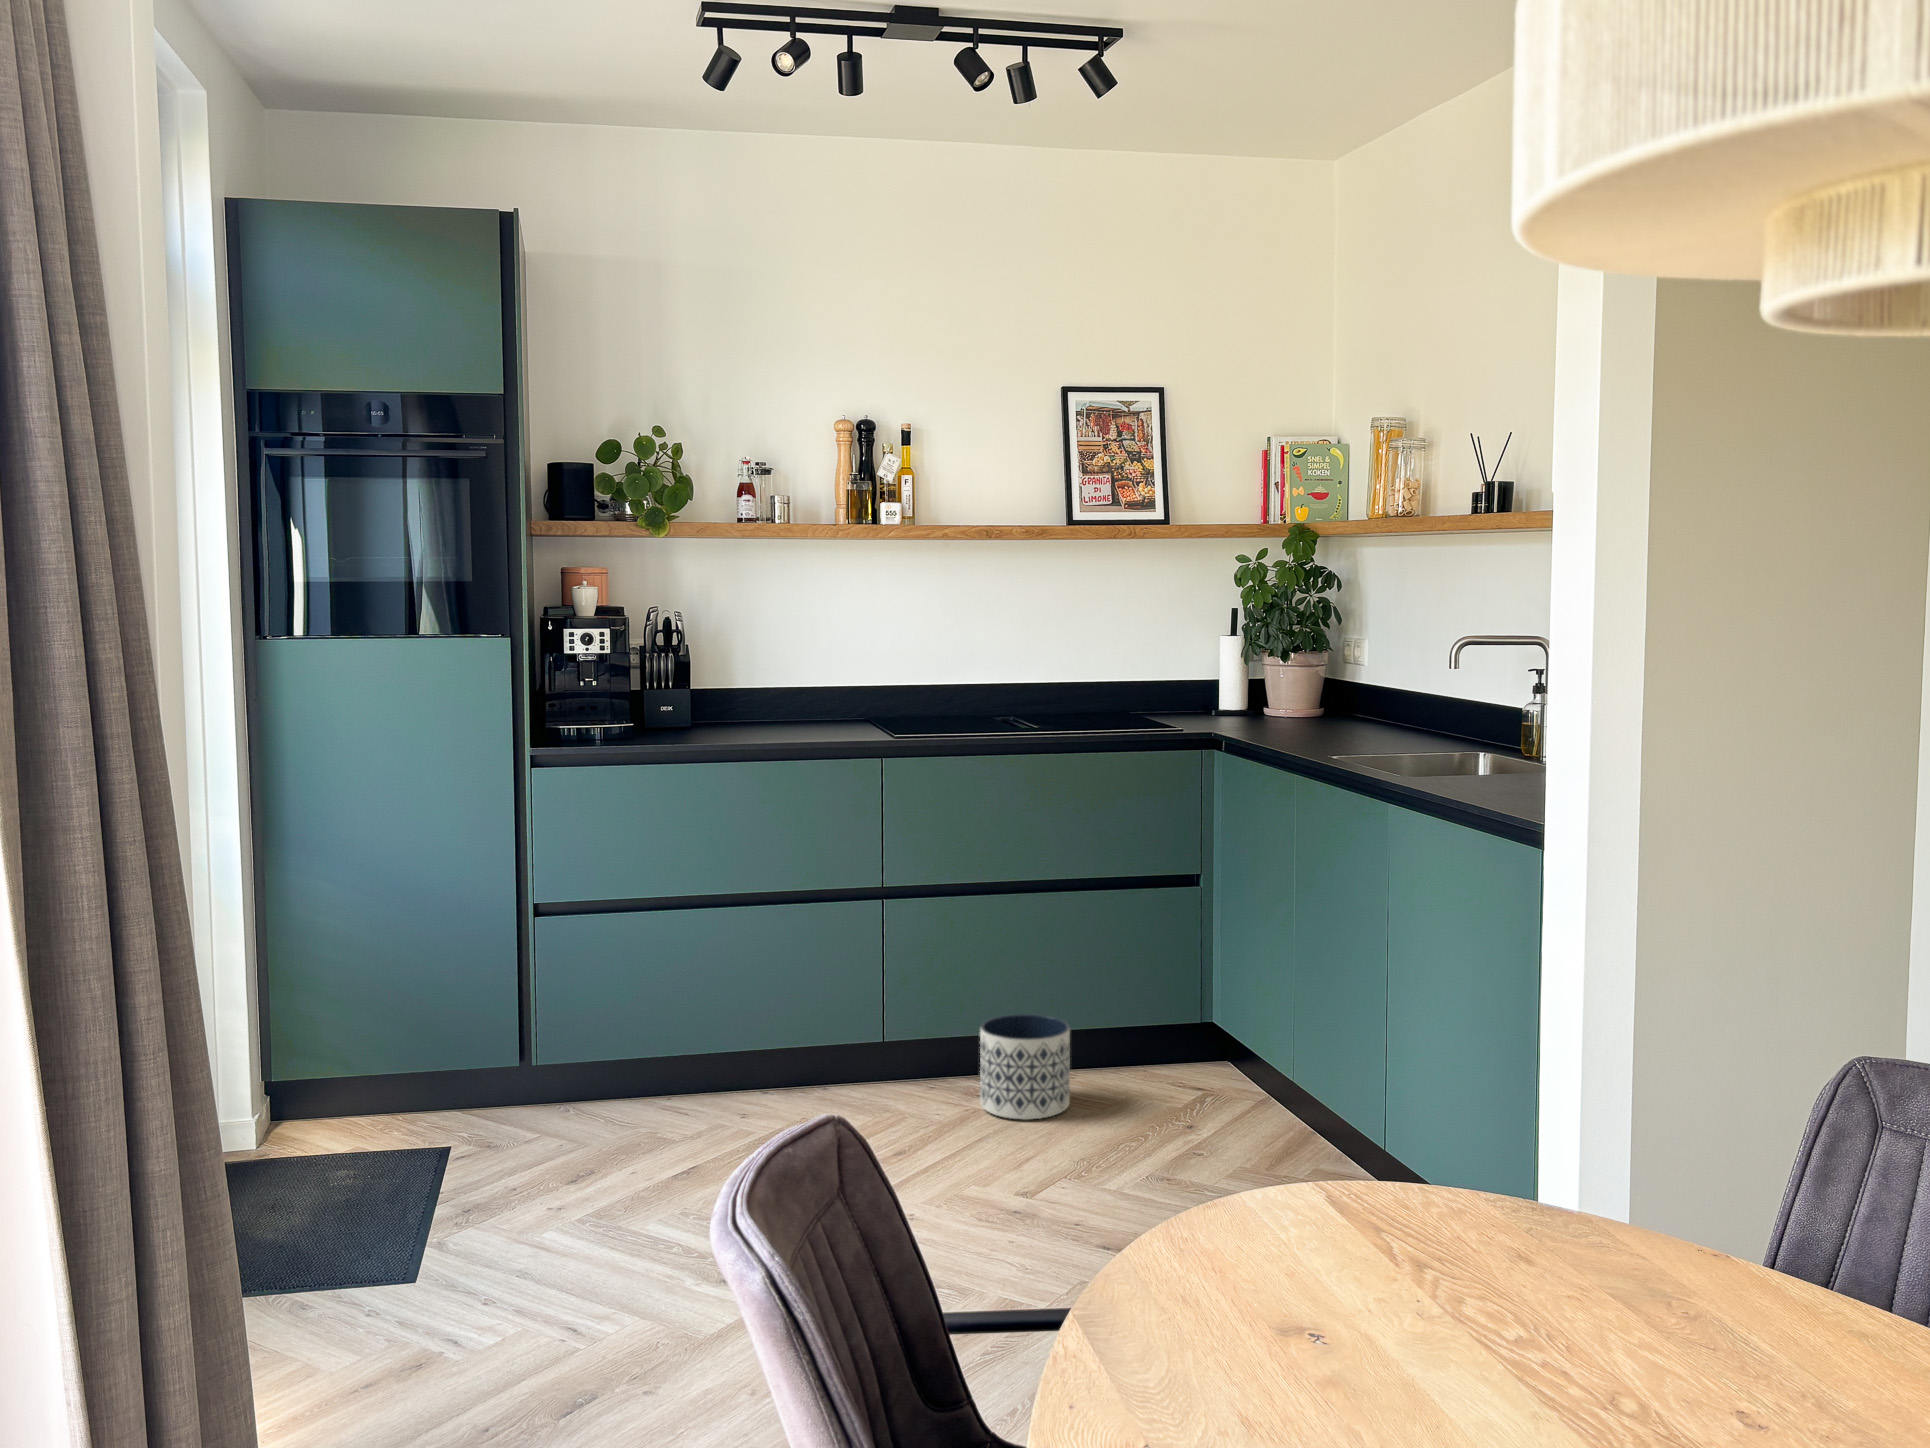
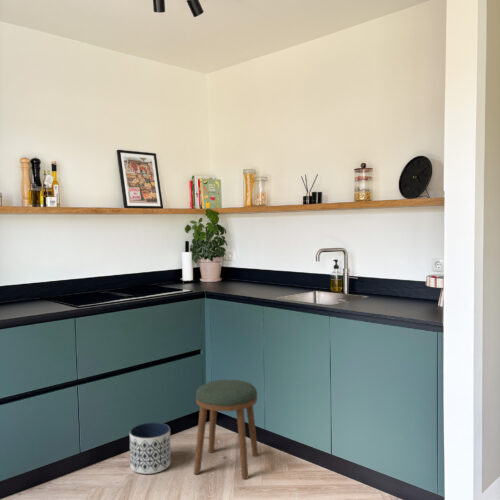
stool: none [1094,940,1268,1169] -> present [194,380,258,479]

